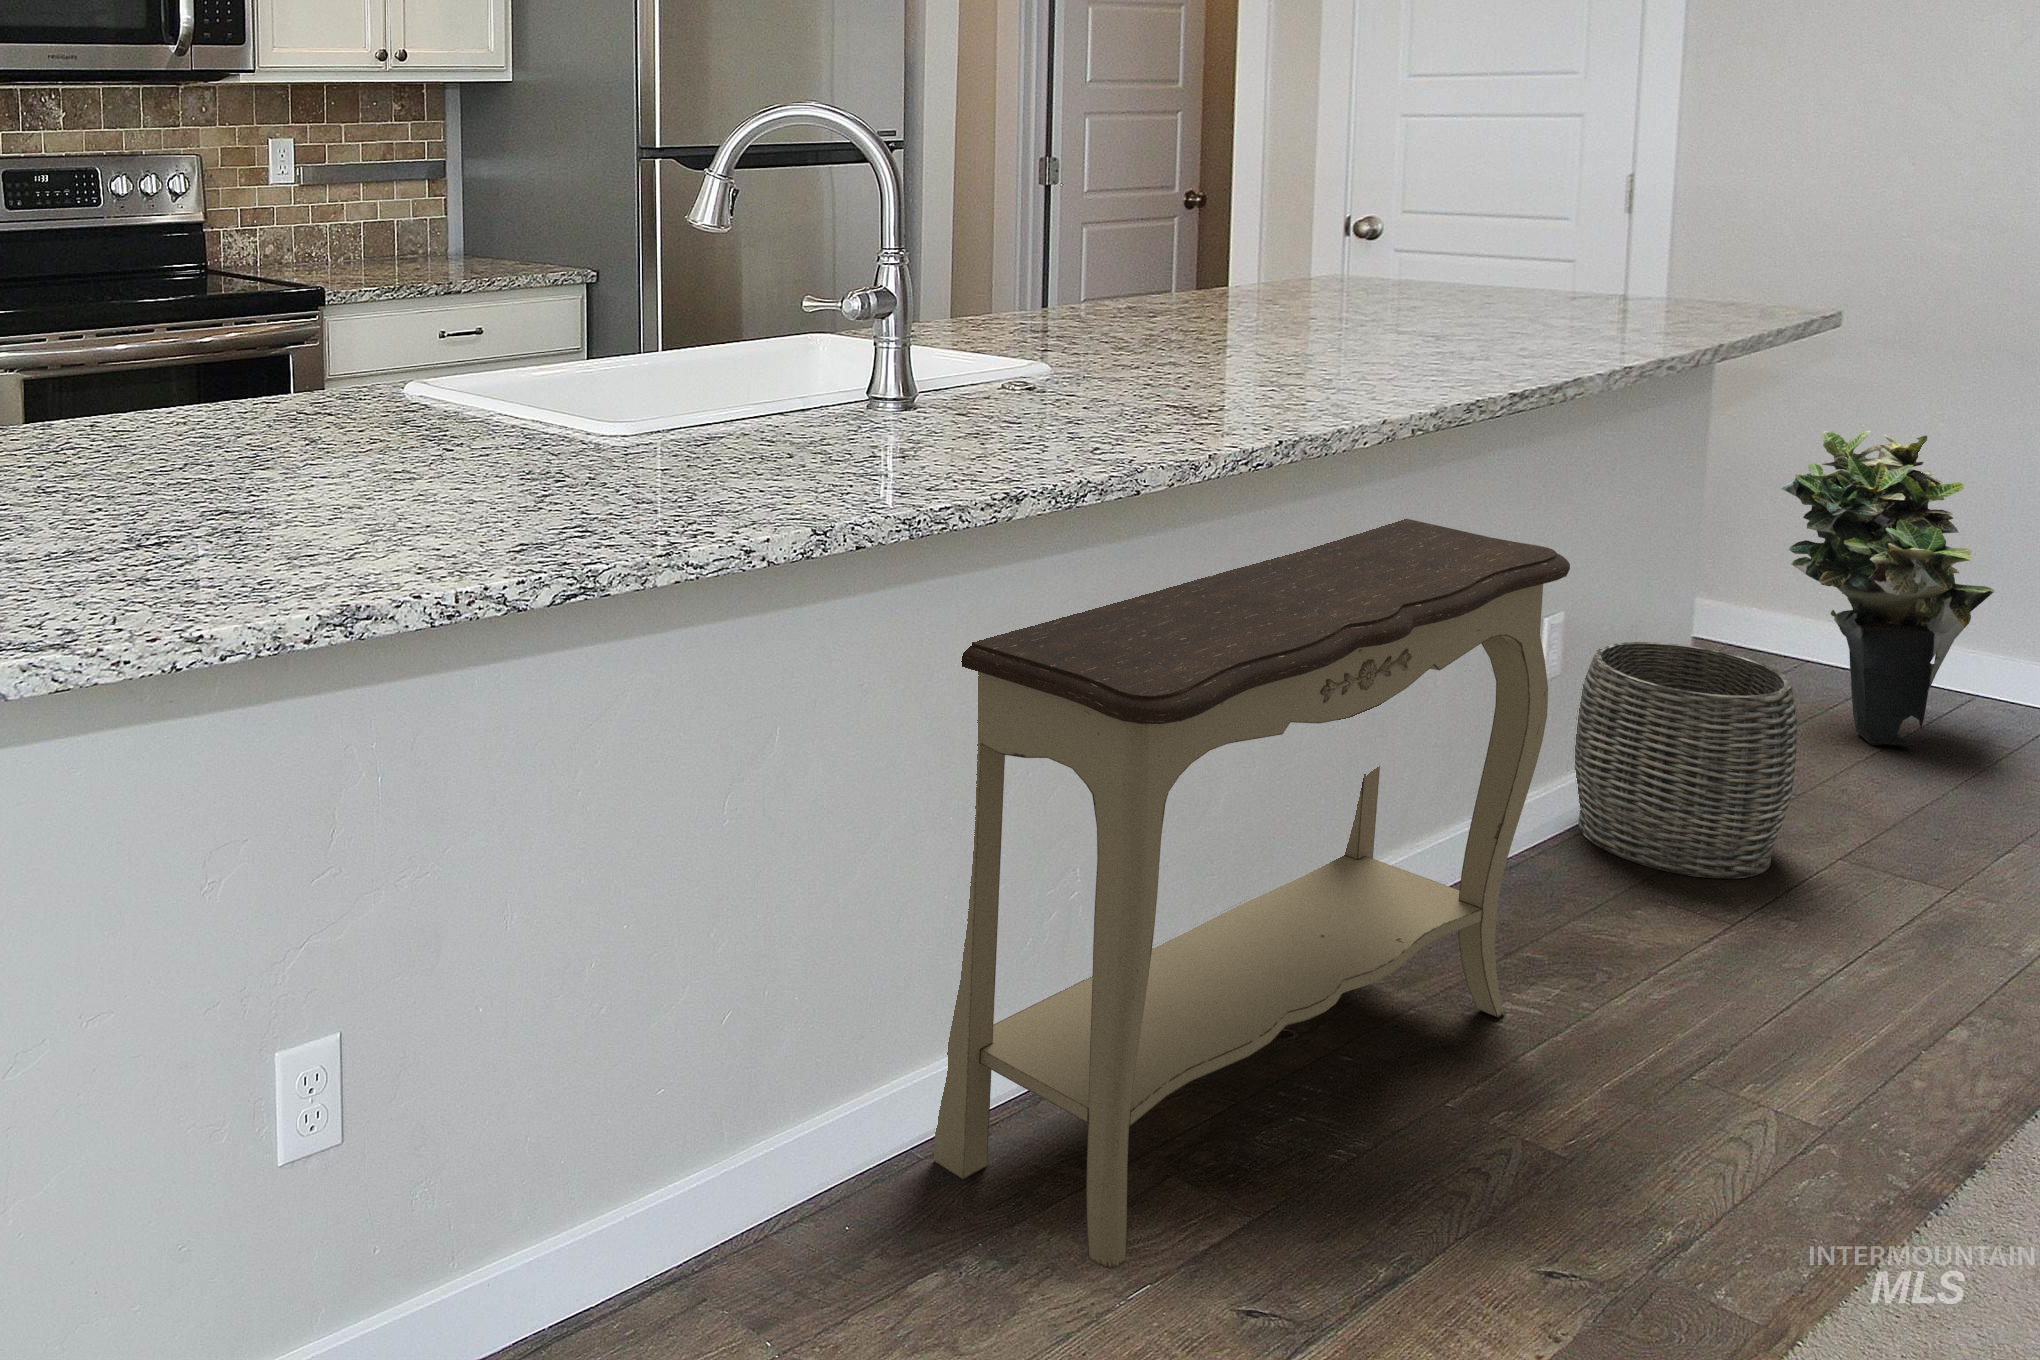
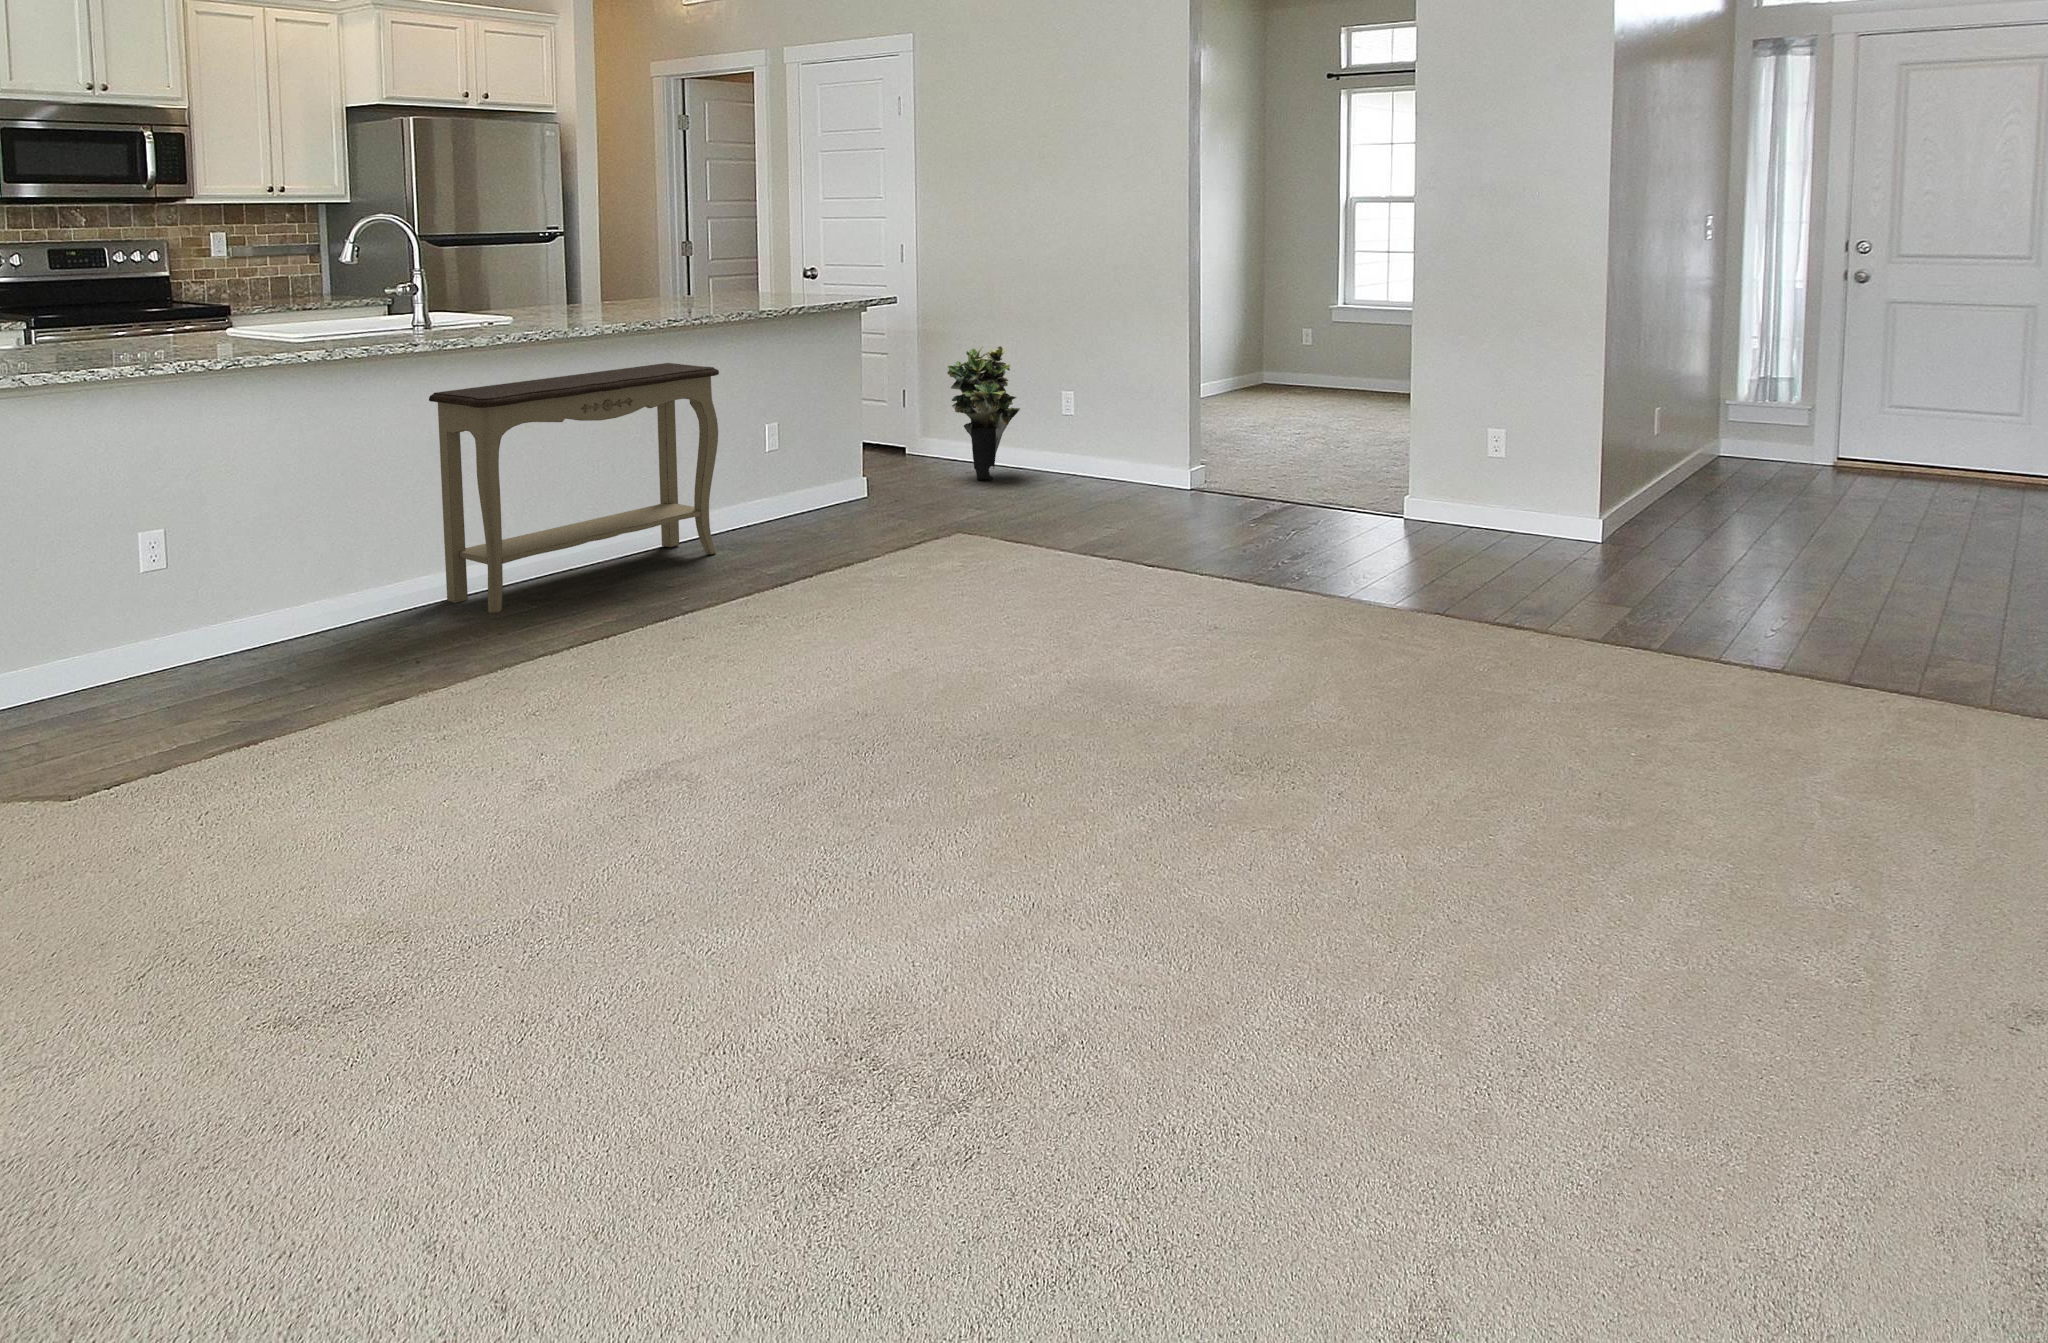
woven basket: present [1575,642,1798,879] -> none [810,430,888,518]

